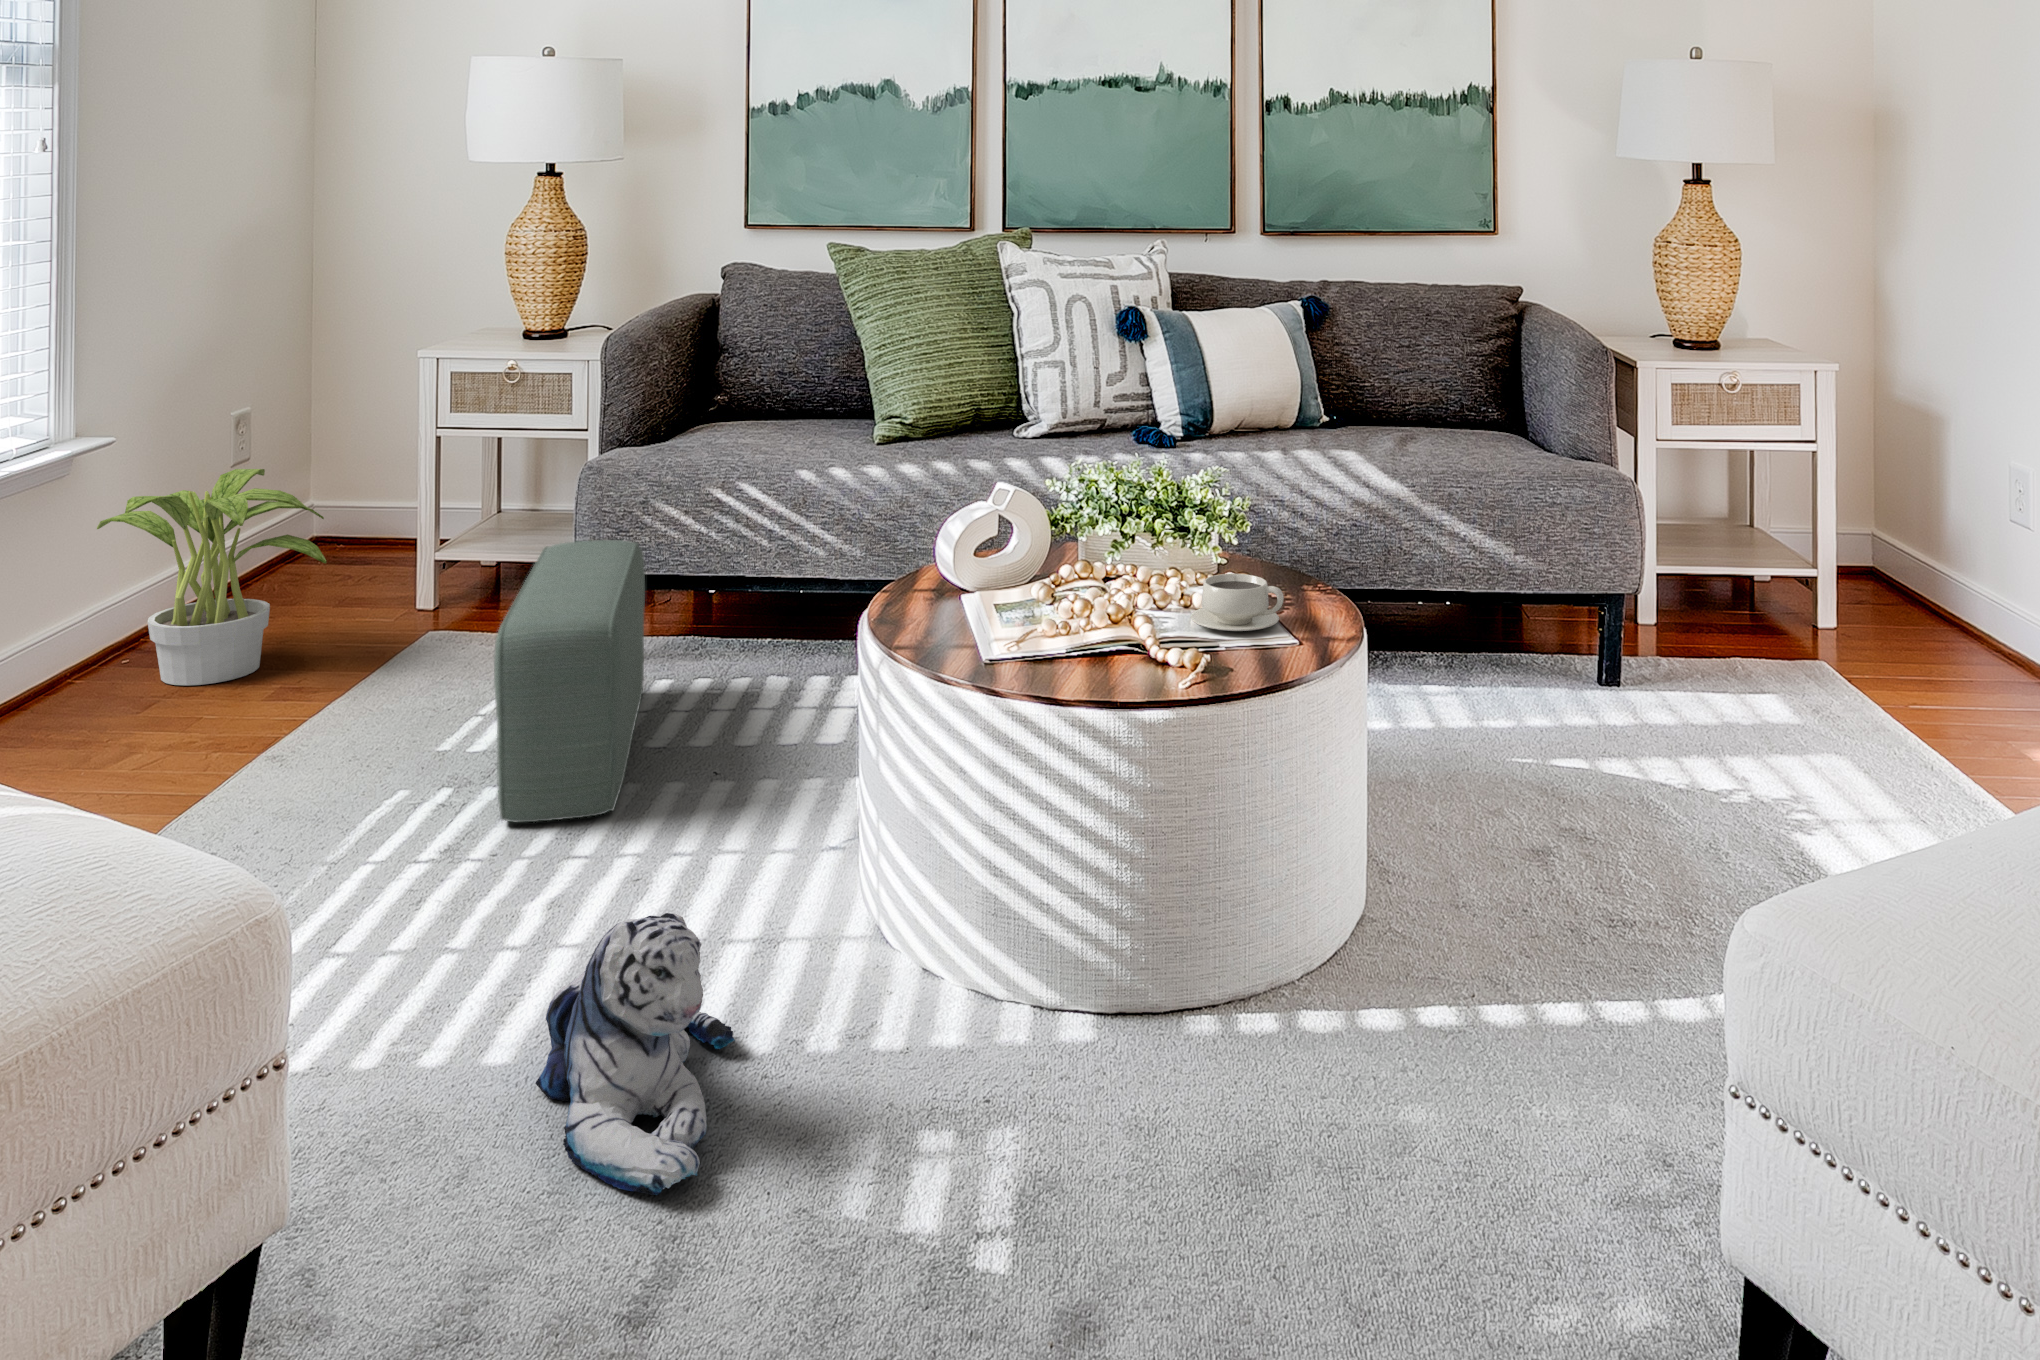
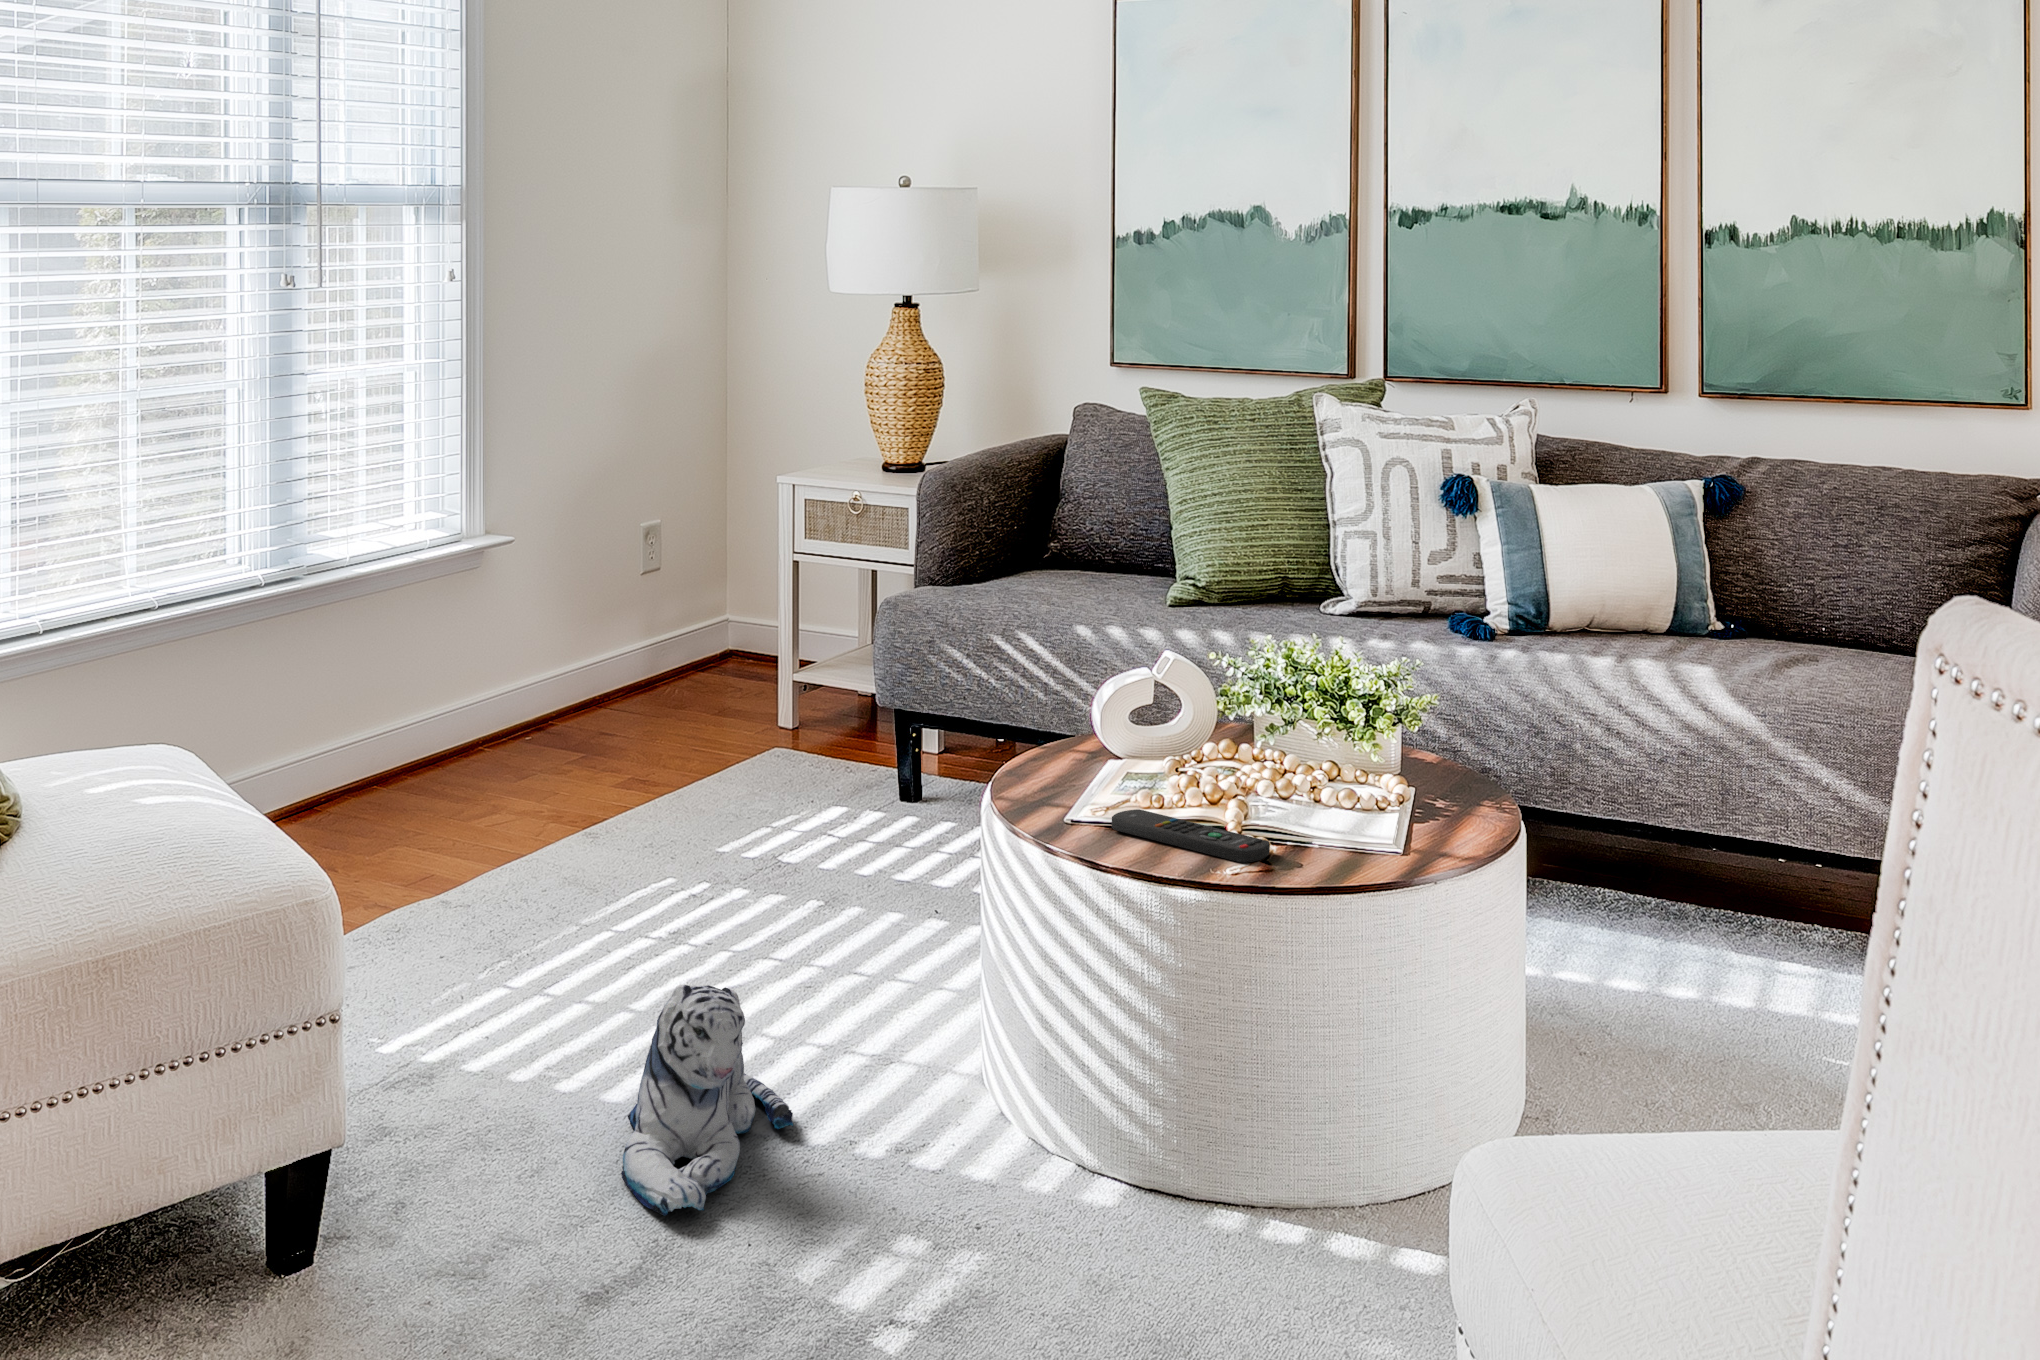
potted plant: present [97,469,326,685] -> none [504,572,676,765]
pouf: present [494,540,645,823] -> none [723,671,913,928]
teacup: present [1191,574,1284,631] -> none [1309,772,1407,835]
remote control: none [1031,640,1196,676] -> present [1112,809,1270,863]

